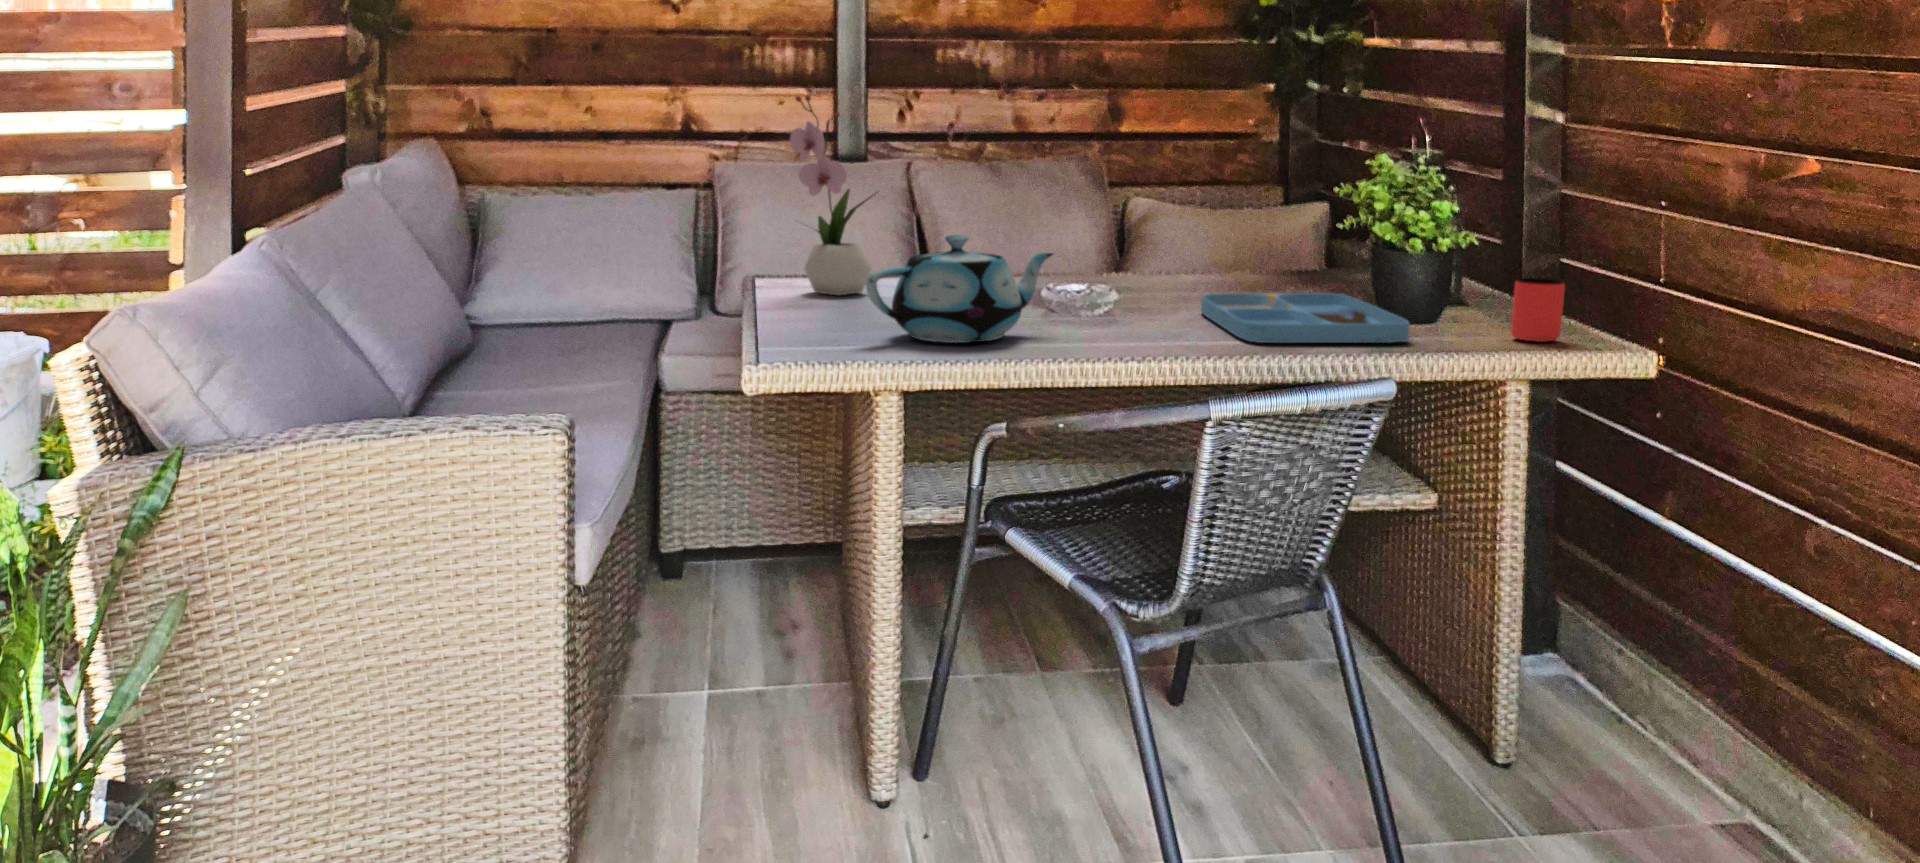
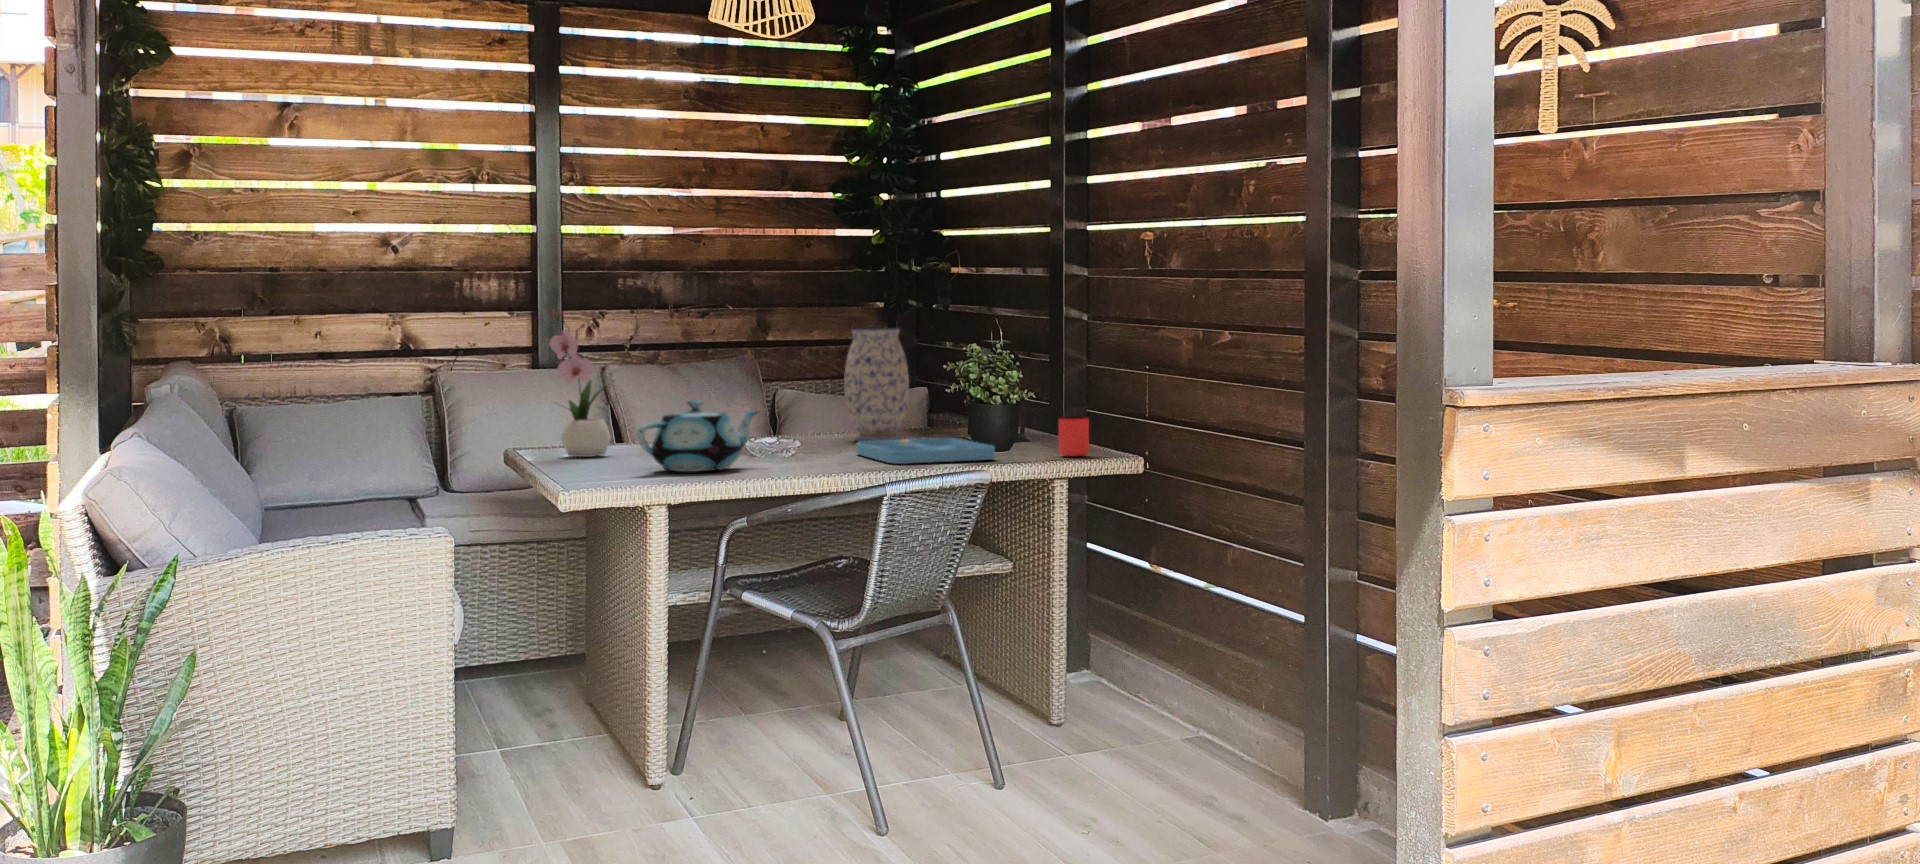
vase: none [1198,126,1289,285] -> present [844,328,909,441]

